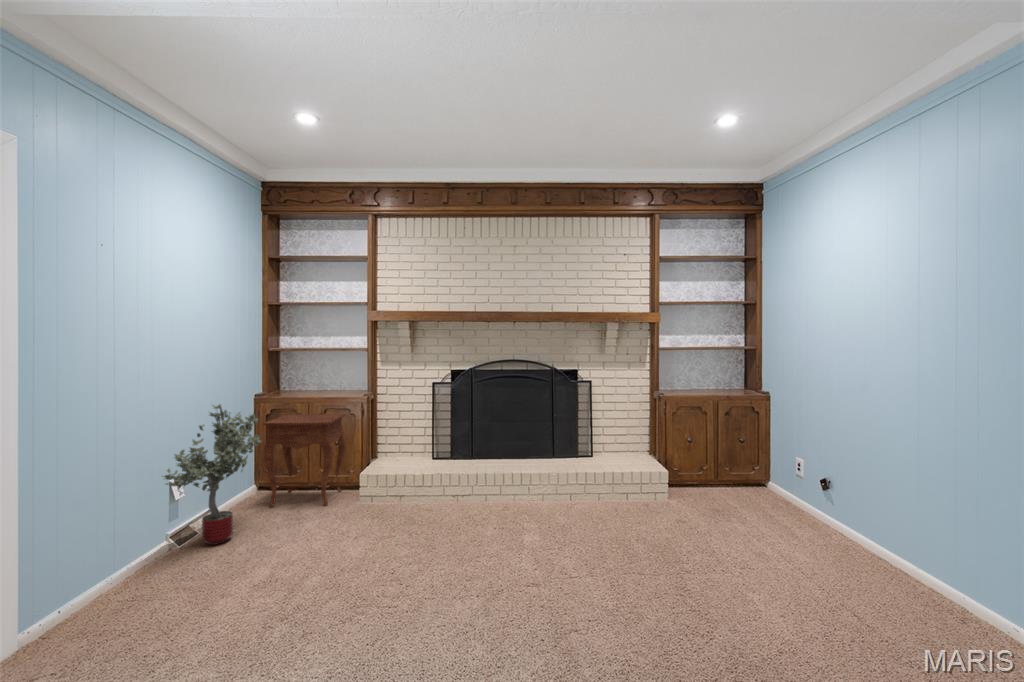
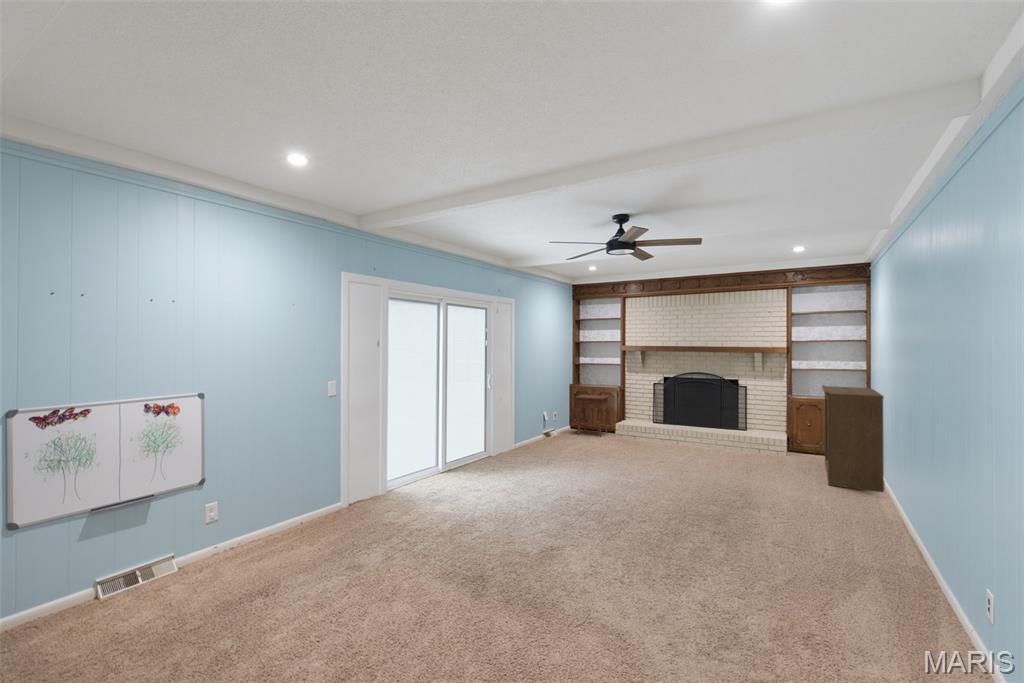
bookshelf: none [743,373,957,594] -> present [822,385,884,492]
potted tree: present [164,404,261,545] -> none [543,386,576,441]

